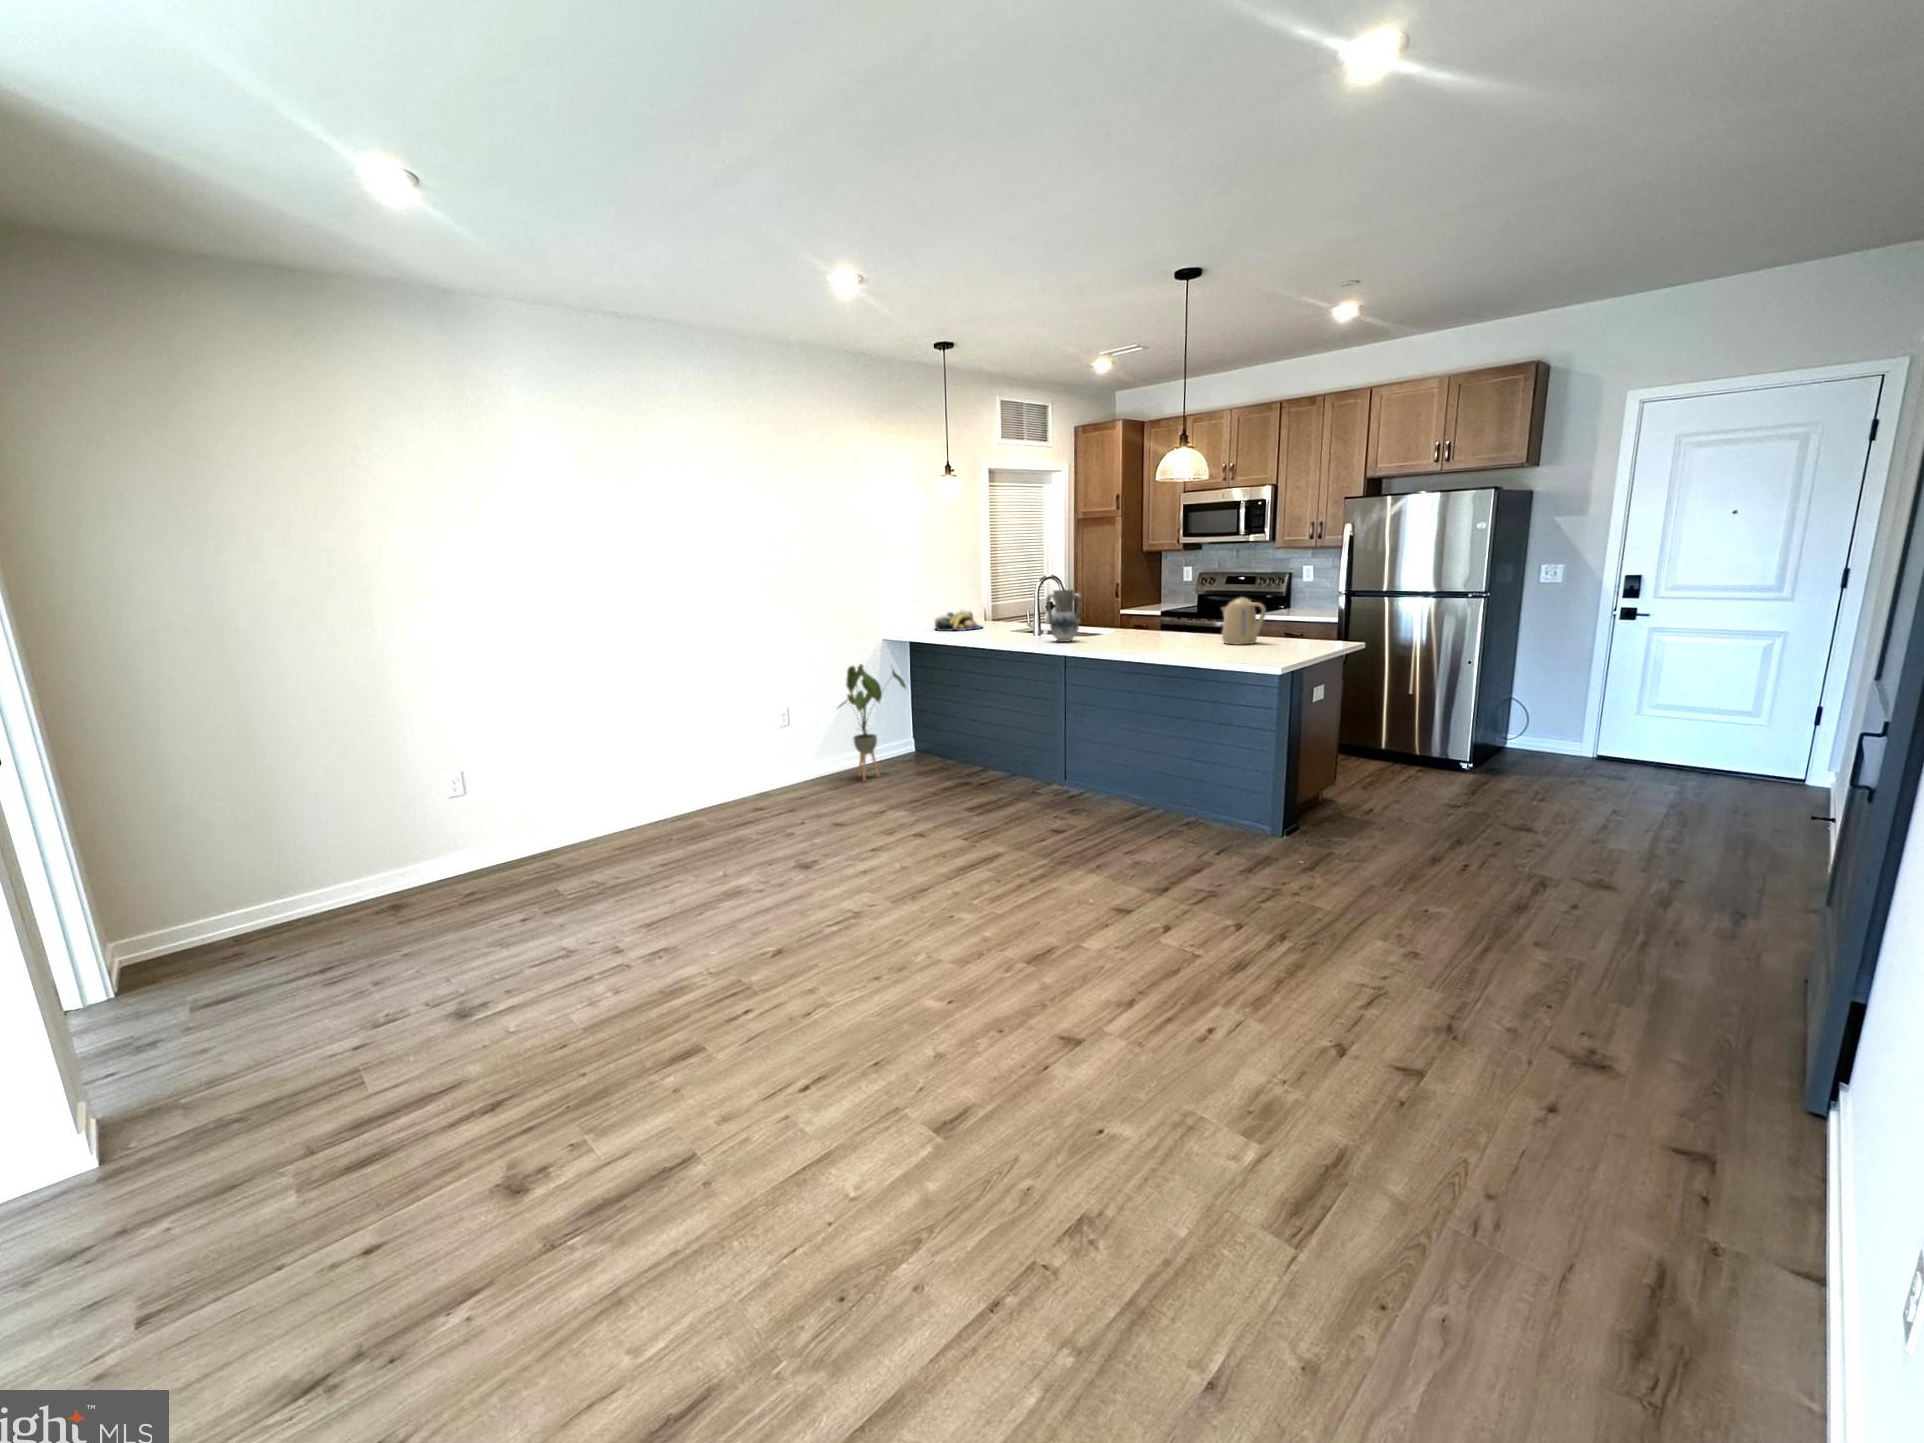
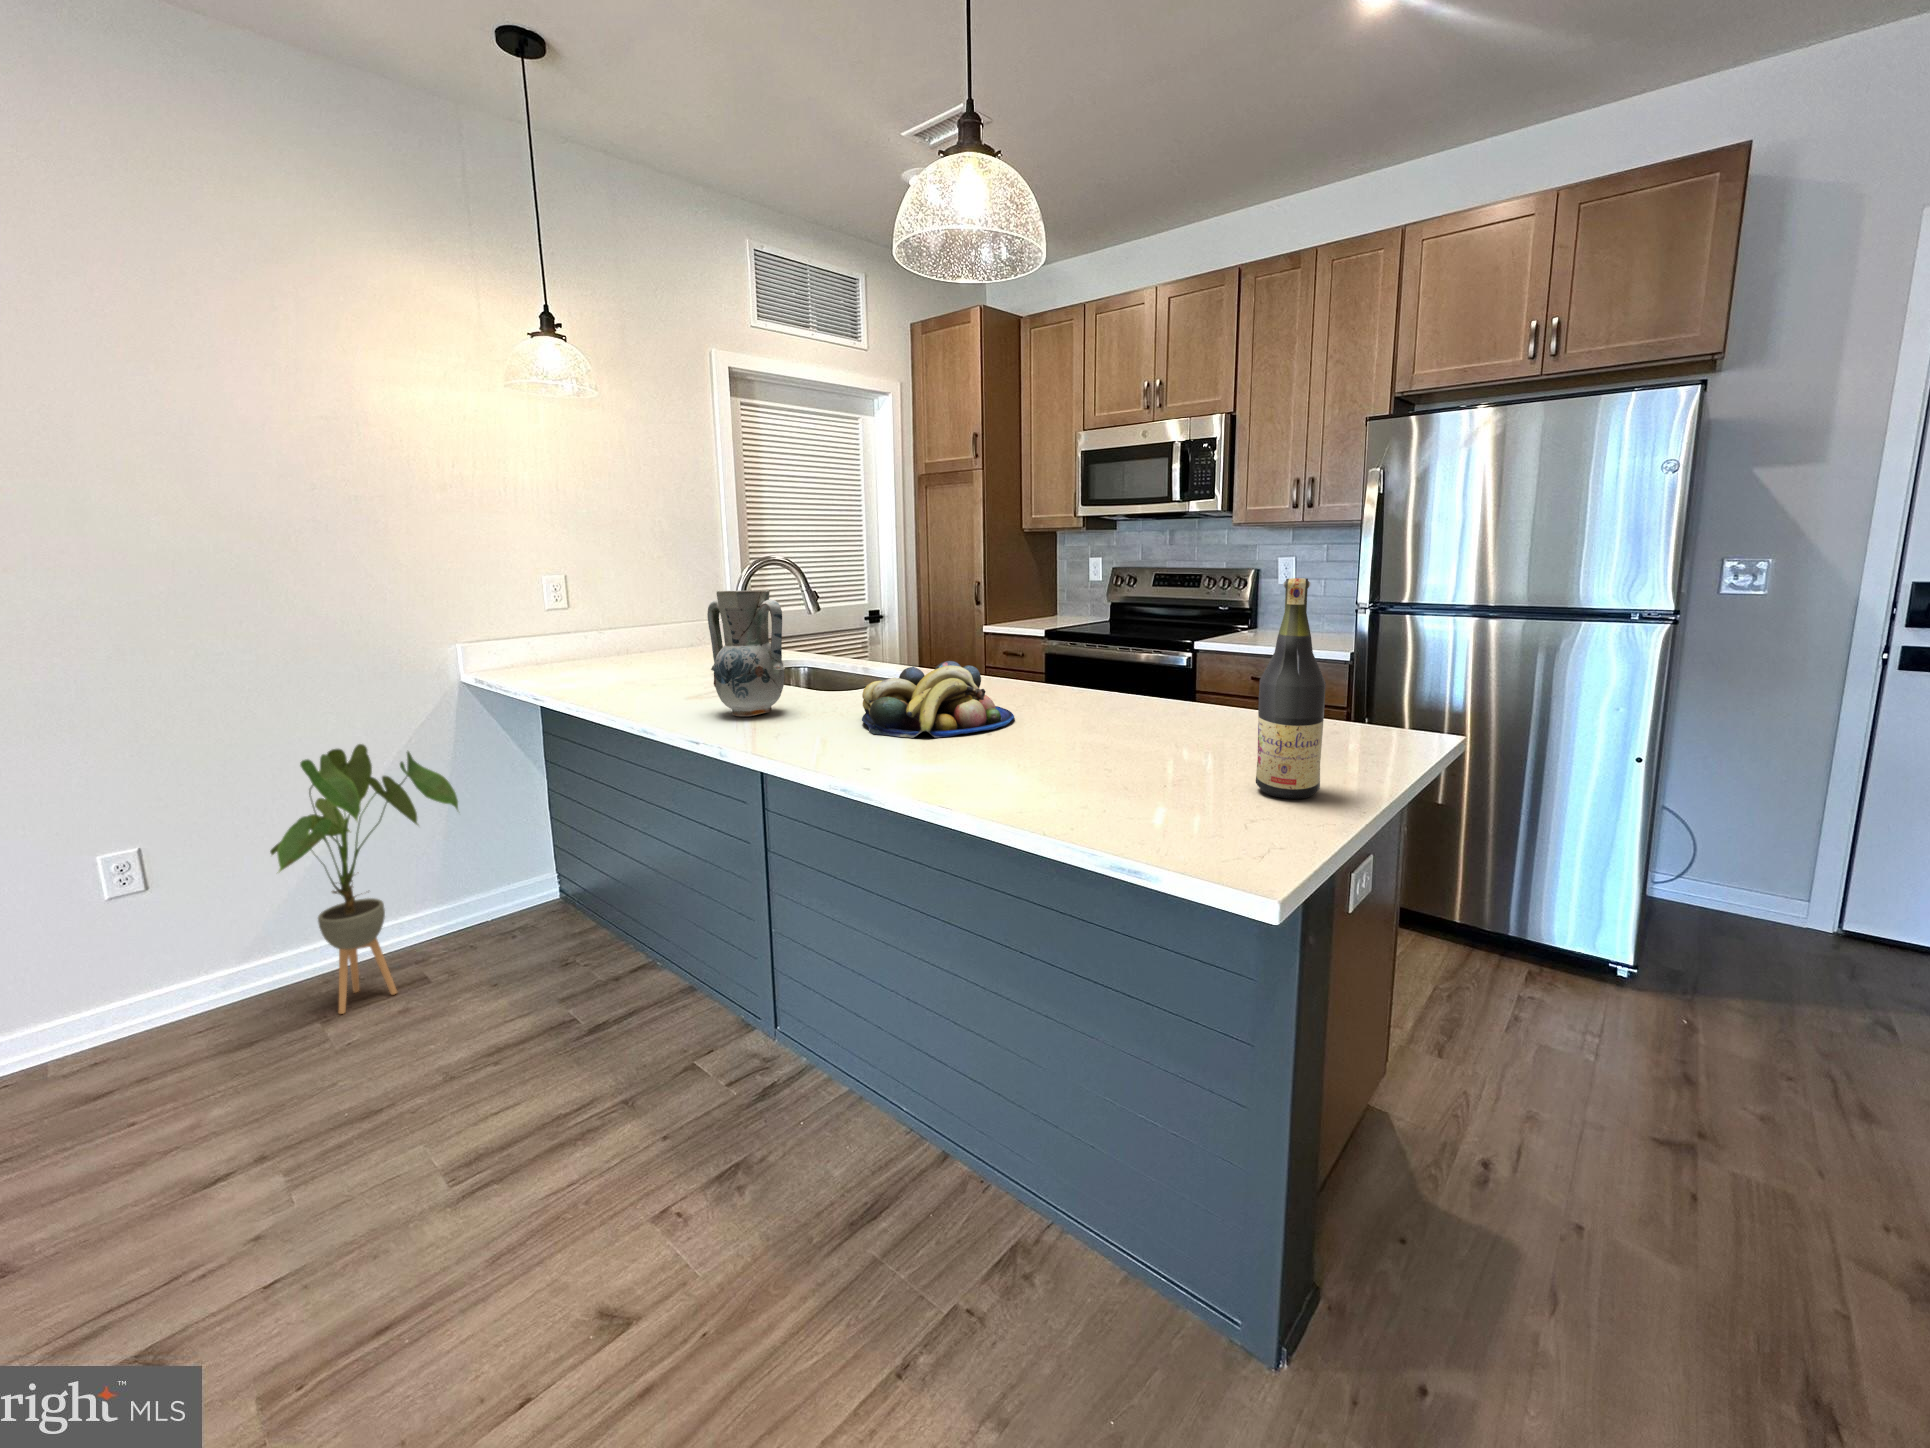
wine bottle: none [1279,582,1302,651] -> present [1256,578,1326,799]
kettle: present [1222,597,1266,645] -> none [1103,620,1217,748]
fruit bowl: present [935,610,982,631] -> present [862,661,1014,738]

